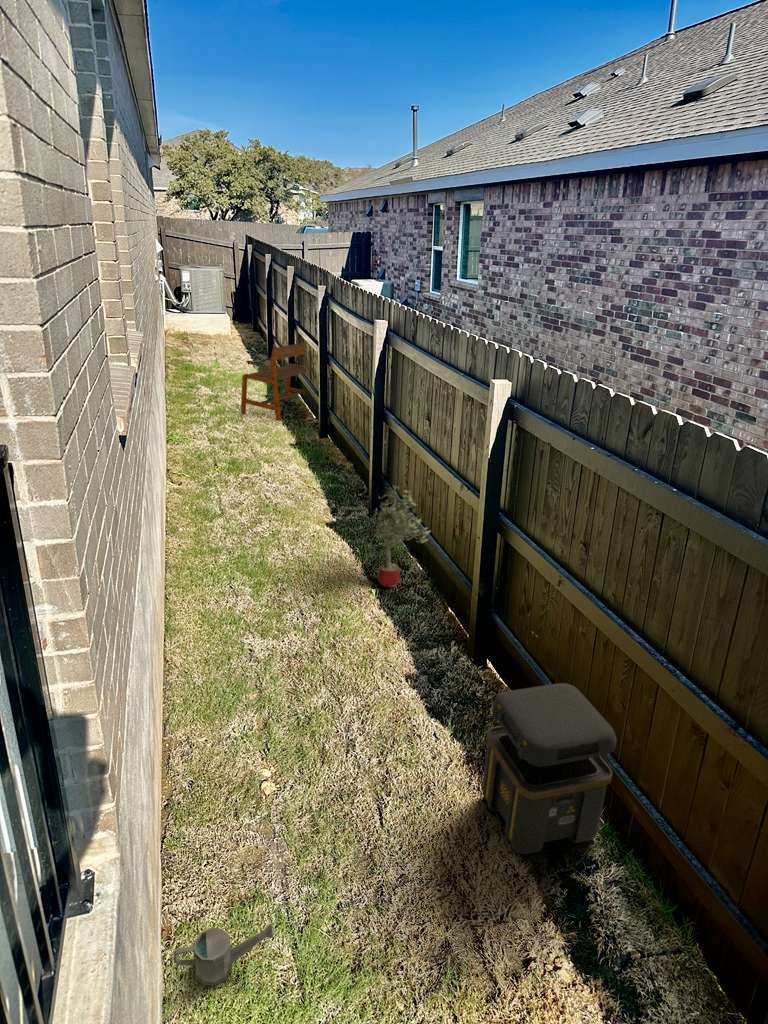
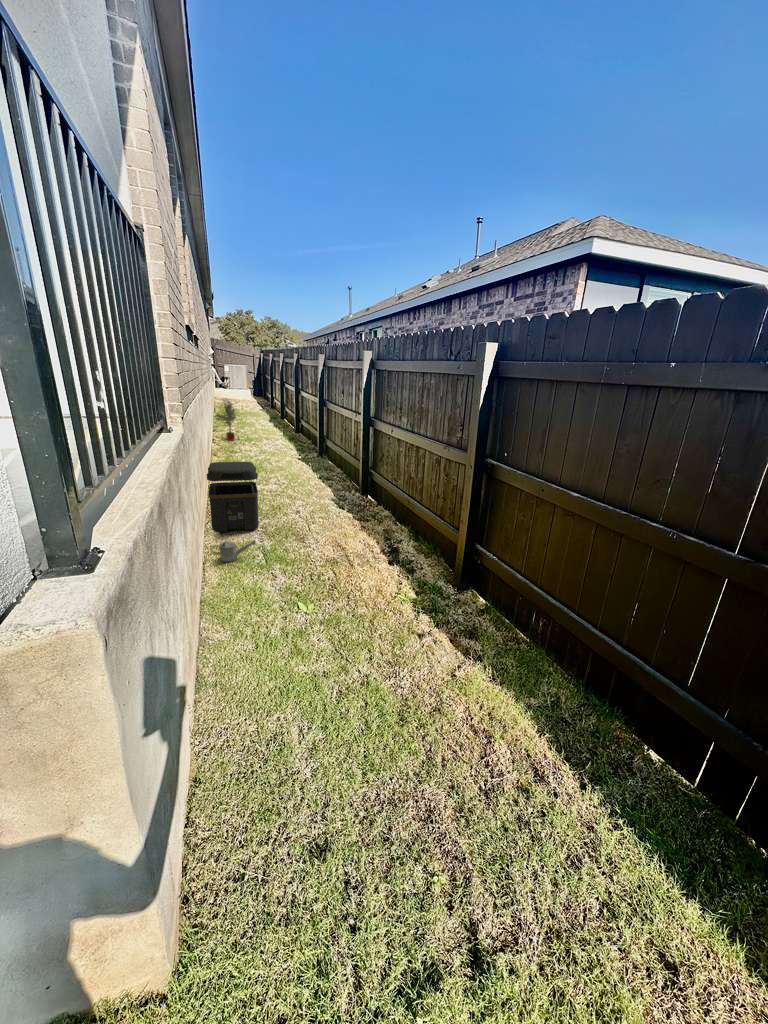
bench: present [241,342,306,420] -> none [255,387,296,426]
potted tree: present [375,486,431,588] -> present [216,401,236,441]
toolbox: present [482,683,617,854] -> present [207,462,259,532]

